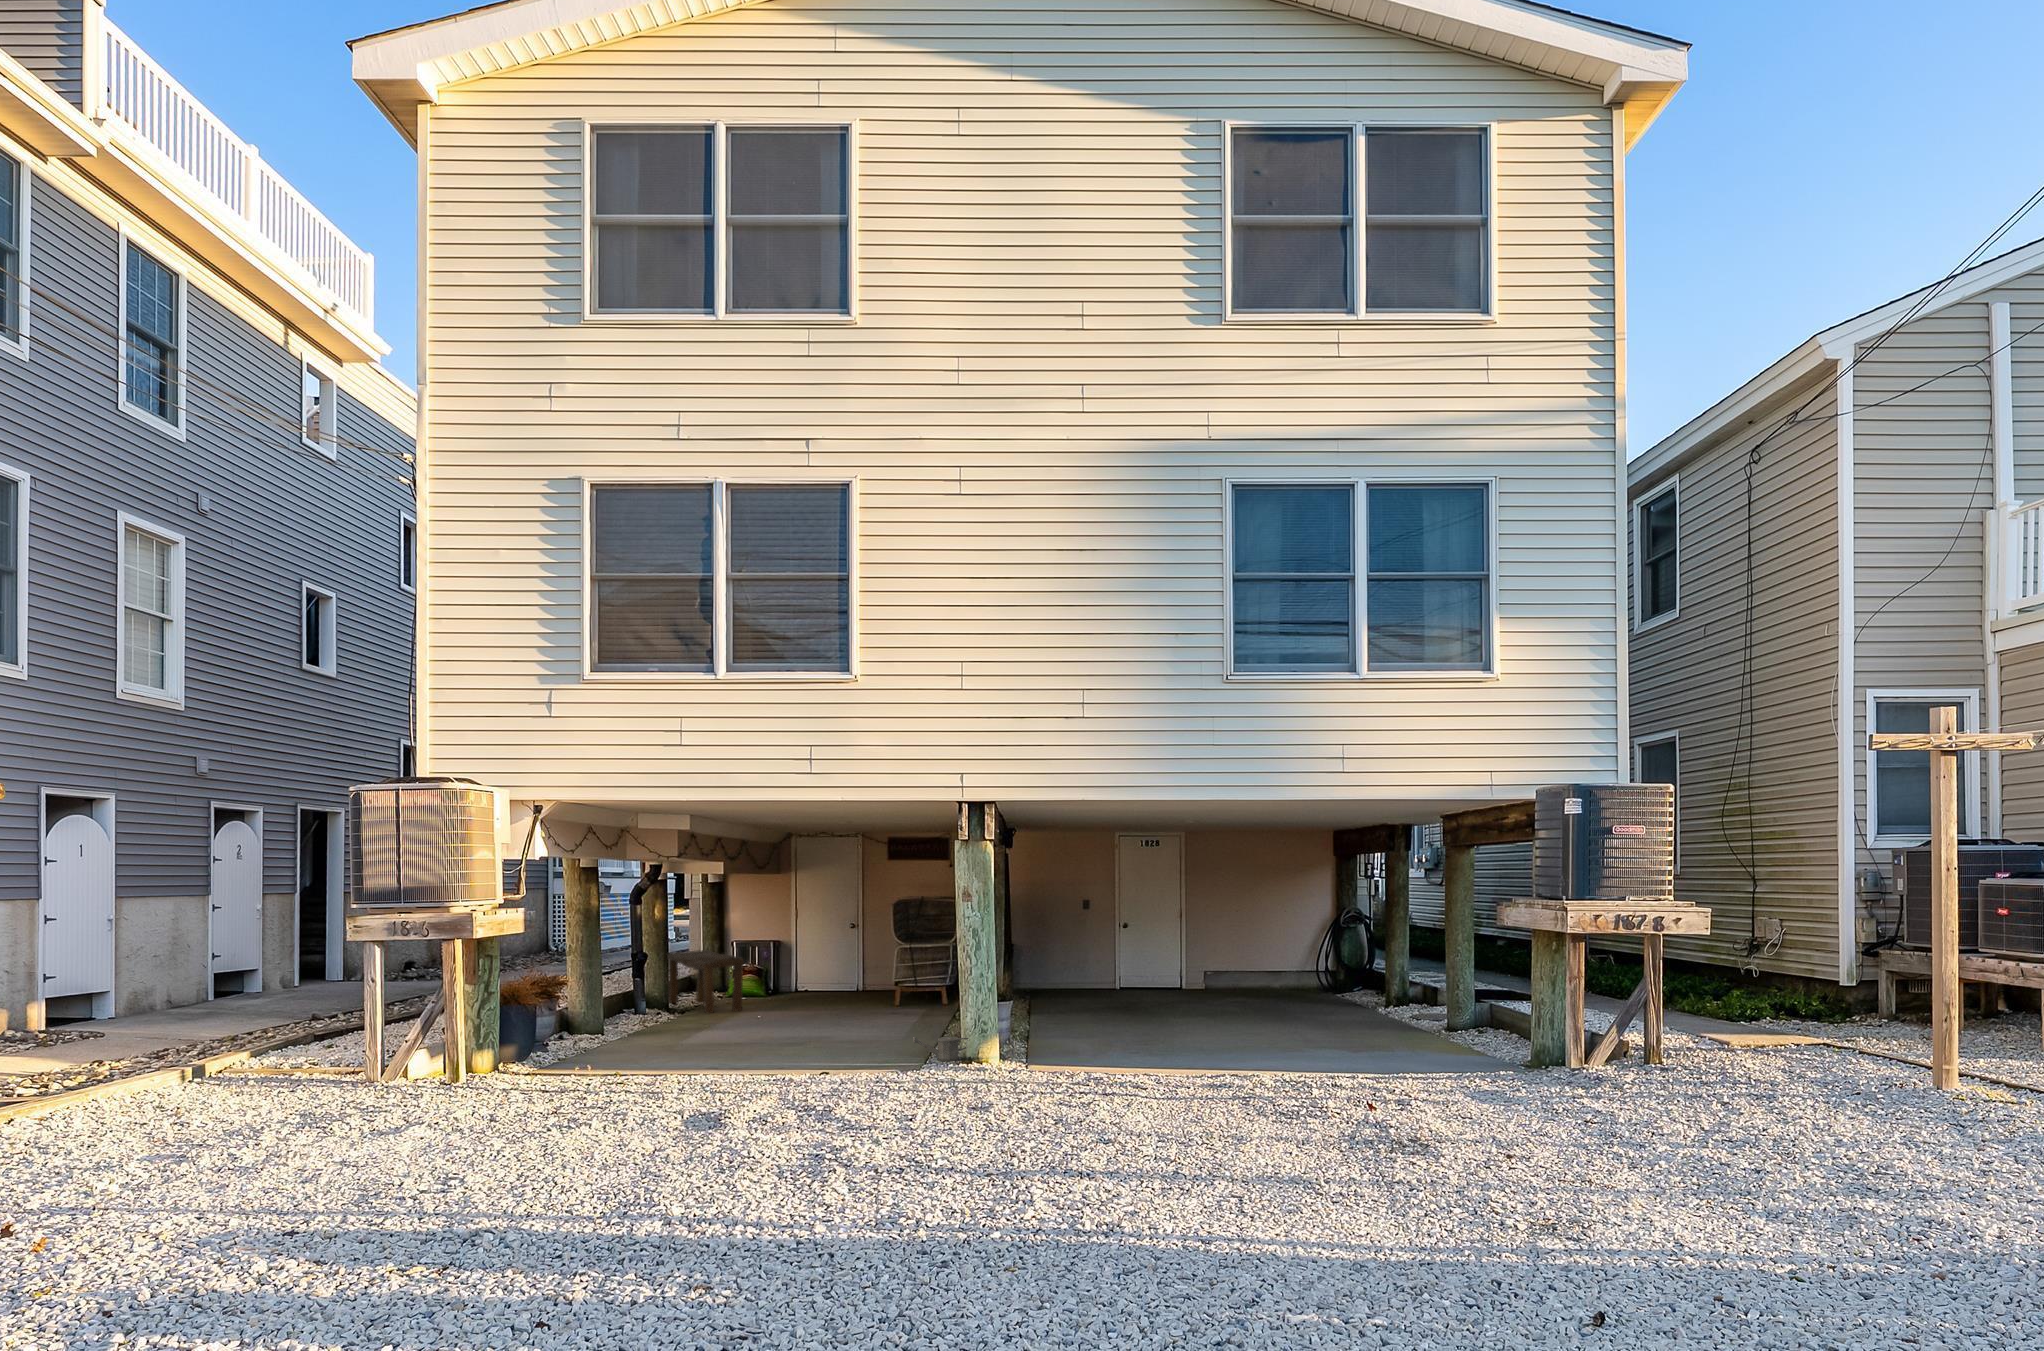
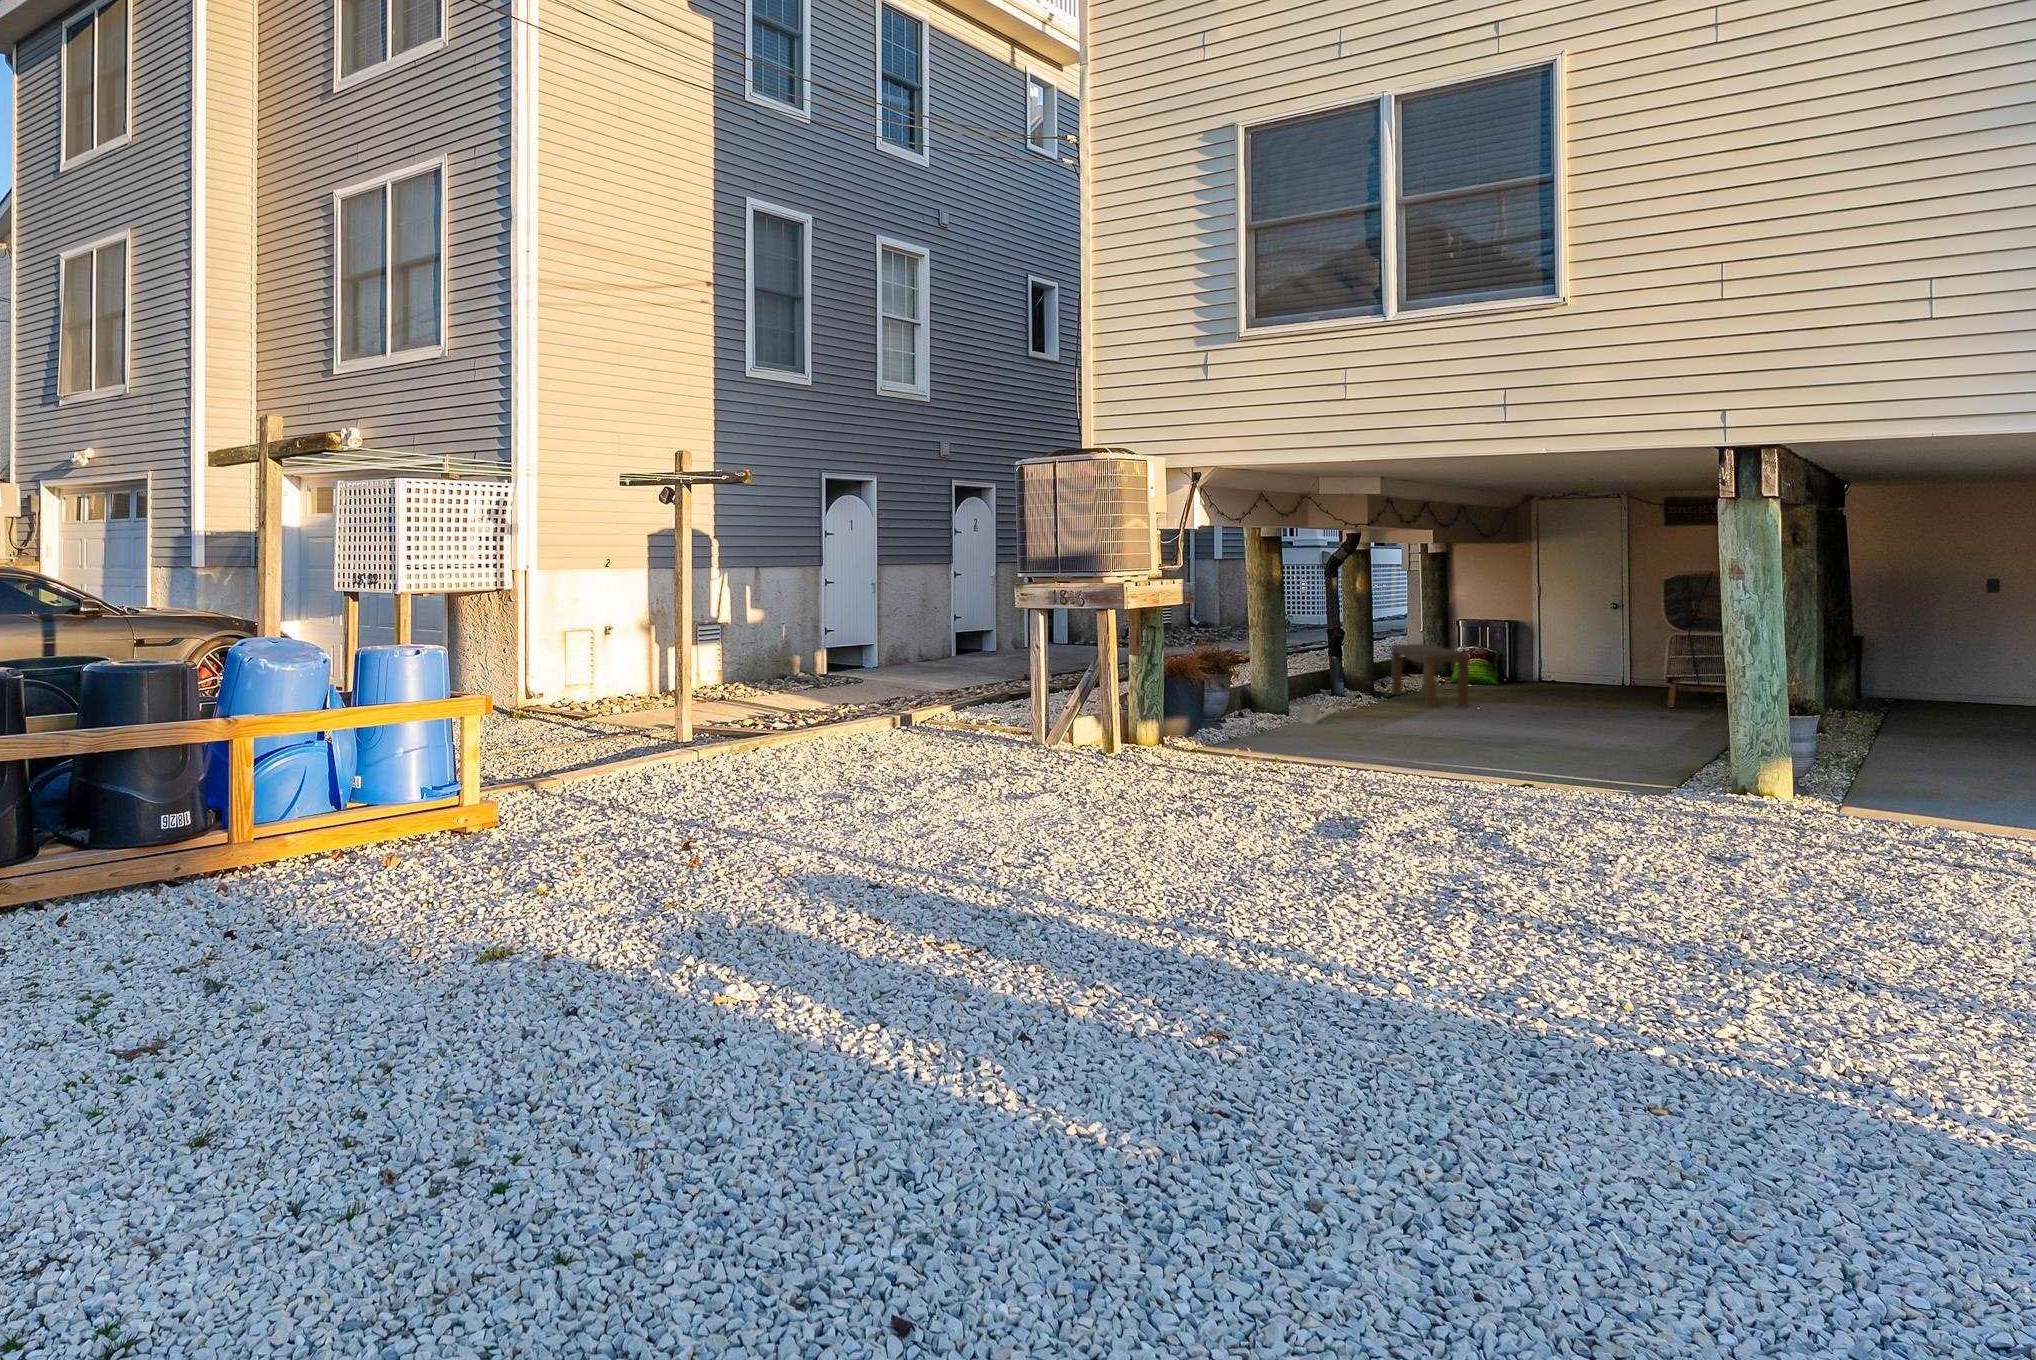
watering can: present [913,1036,968,1061] -> present [1299,704,1340,724]

